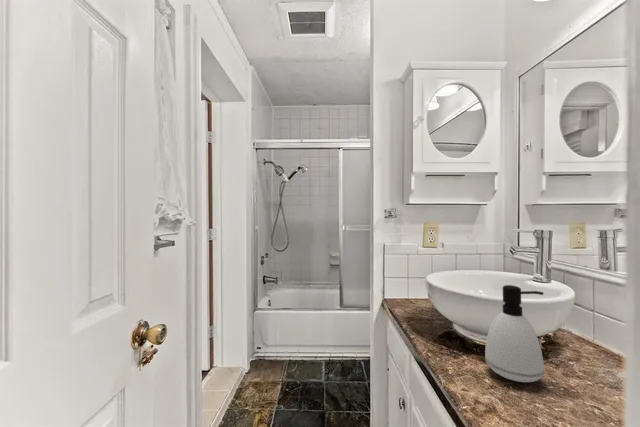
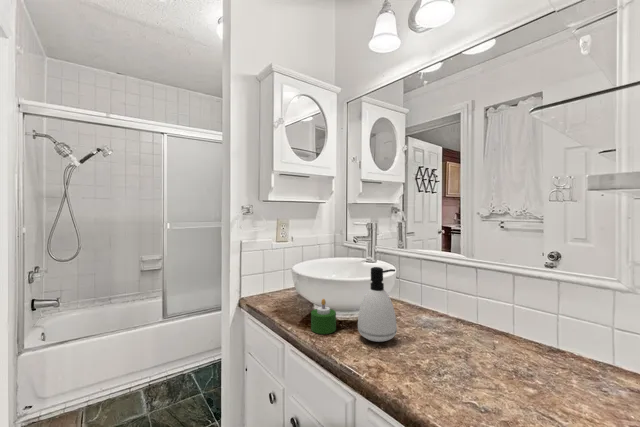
candle: none [433,313,464,353] -> present [311,299,336,334]

